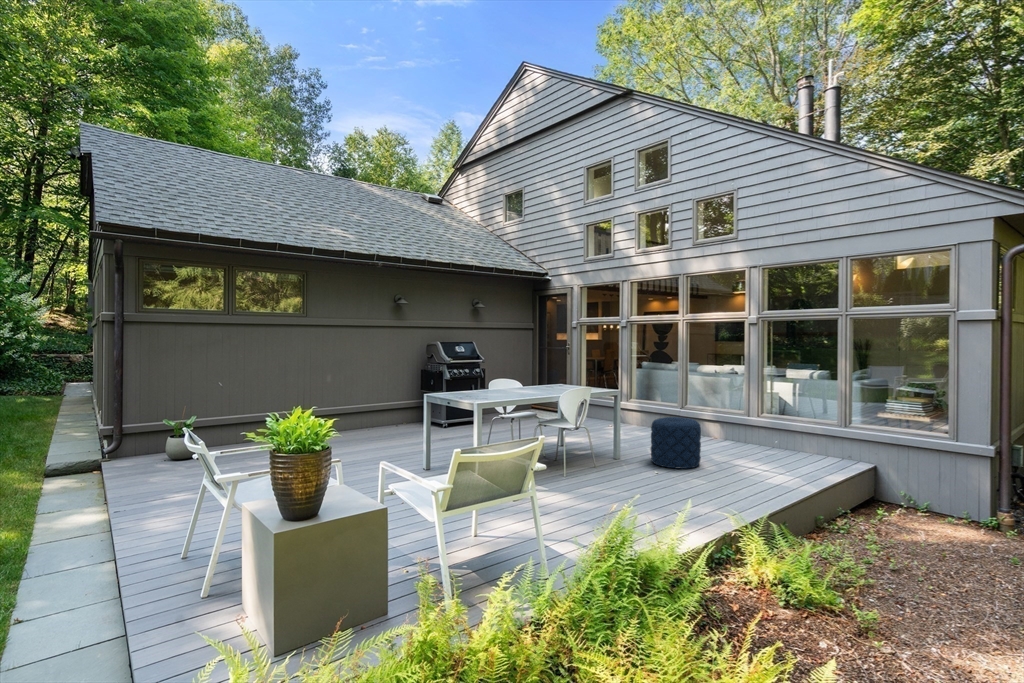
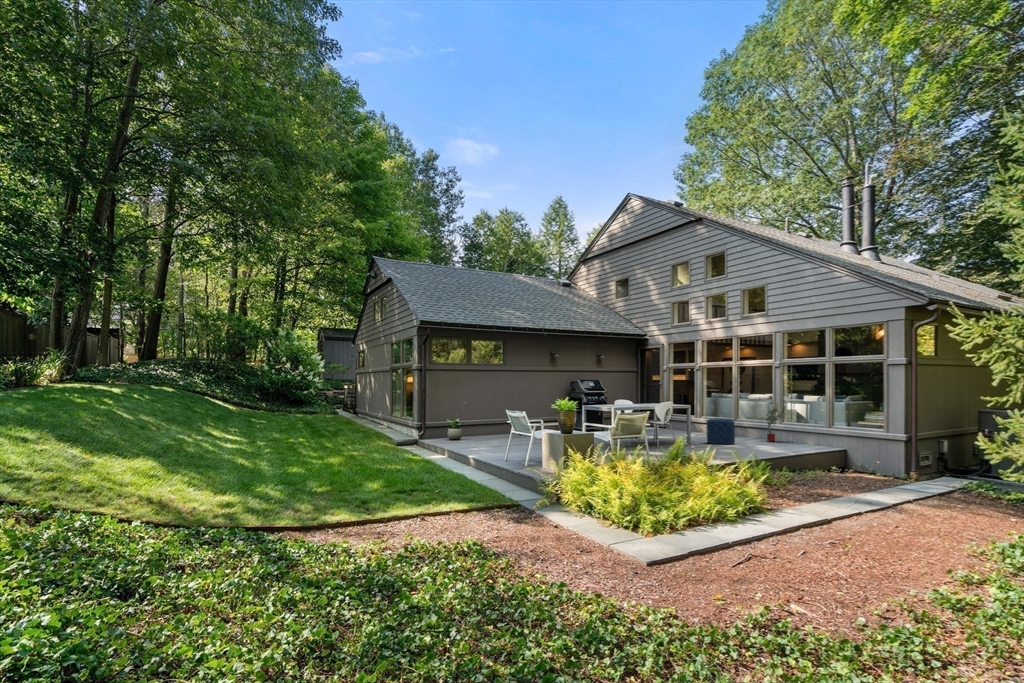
potted tree: none [722,381,779,451] -> present [758,401,786,442]

